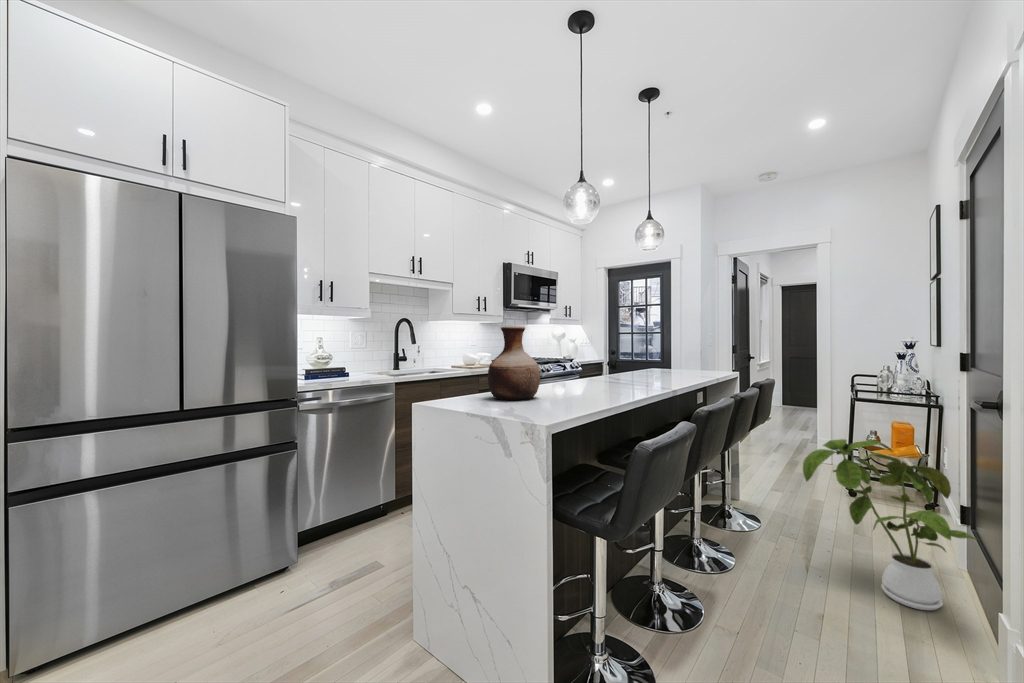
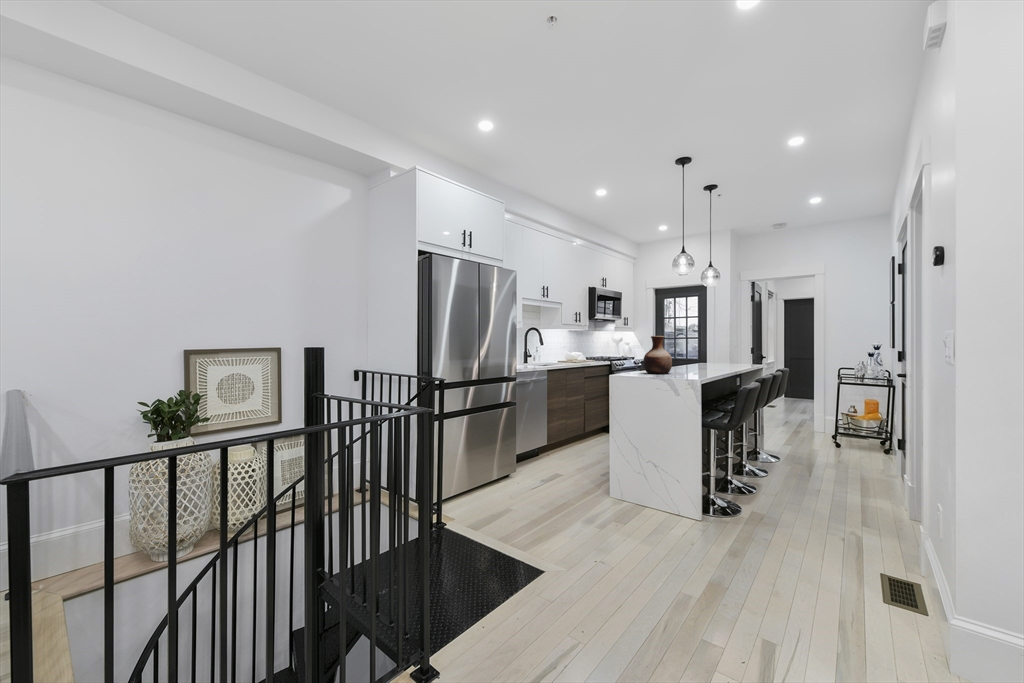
house plant: present [803,439,978,610] -> none [807,399,896,486]

